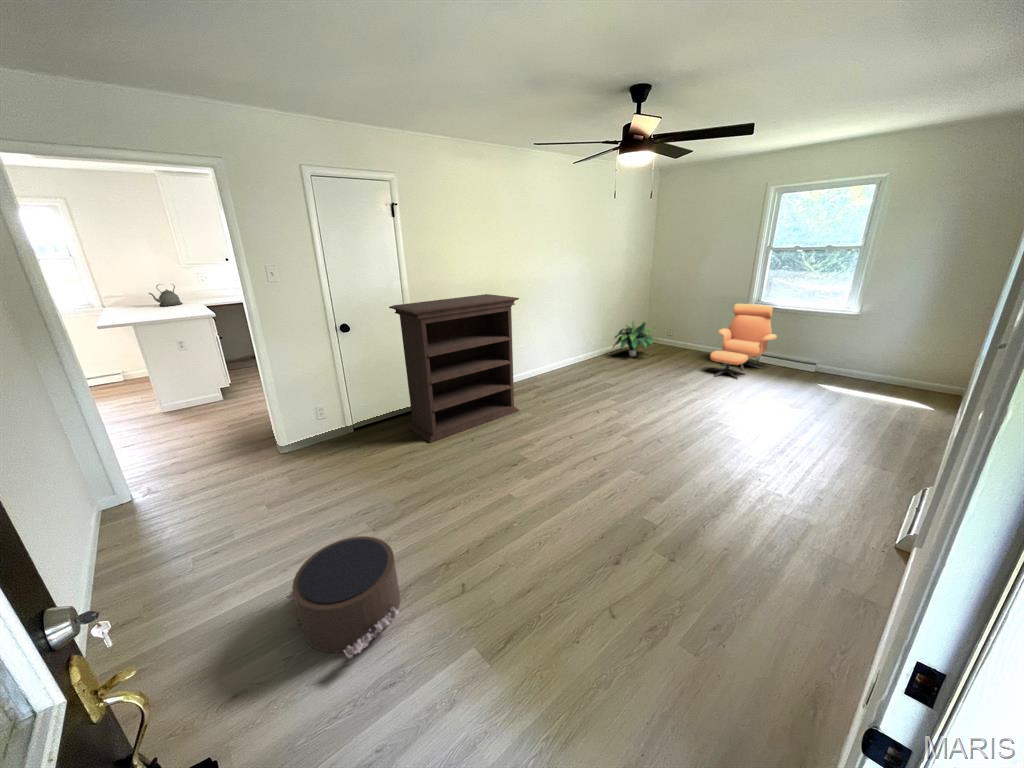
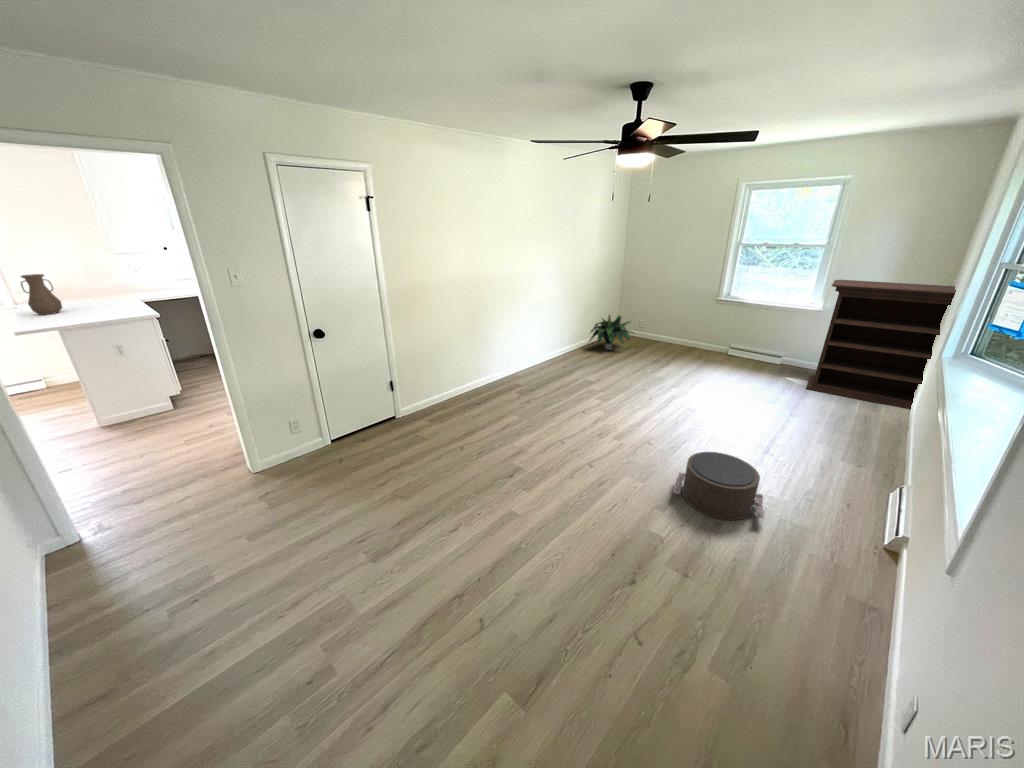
vase: none [108,280,139,314] -> present [21,274,62,315]
kettle: present [149,285,182,306] -> none [73,277,116,304]
bookshelf: present [389,294,519,443] -> present [806,280,956,410]
lounge chair: present [709,304,777,379] -> none [684,298,747,373]
pouf: present [287,536,400,658] -> present [673,452,765,520]

